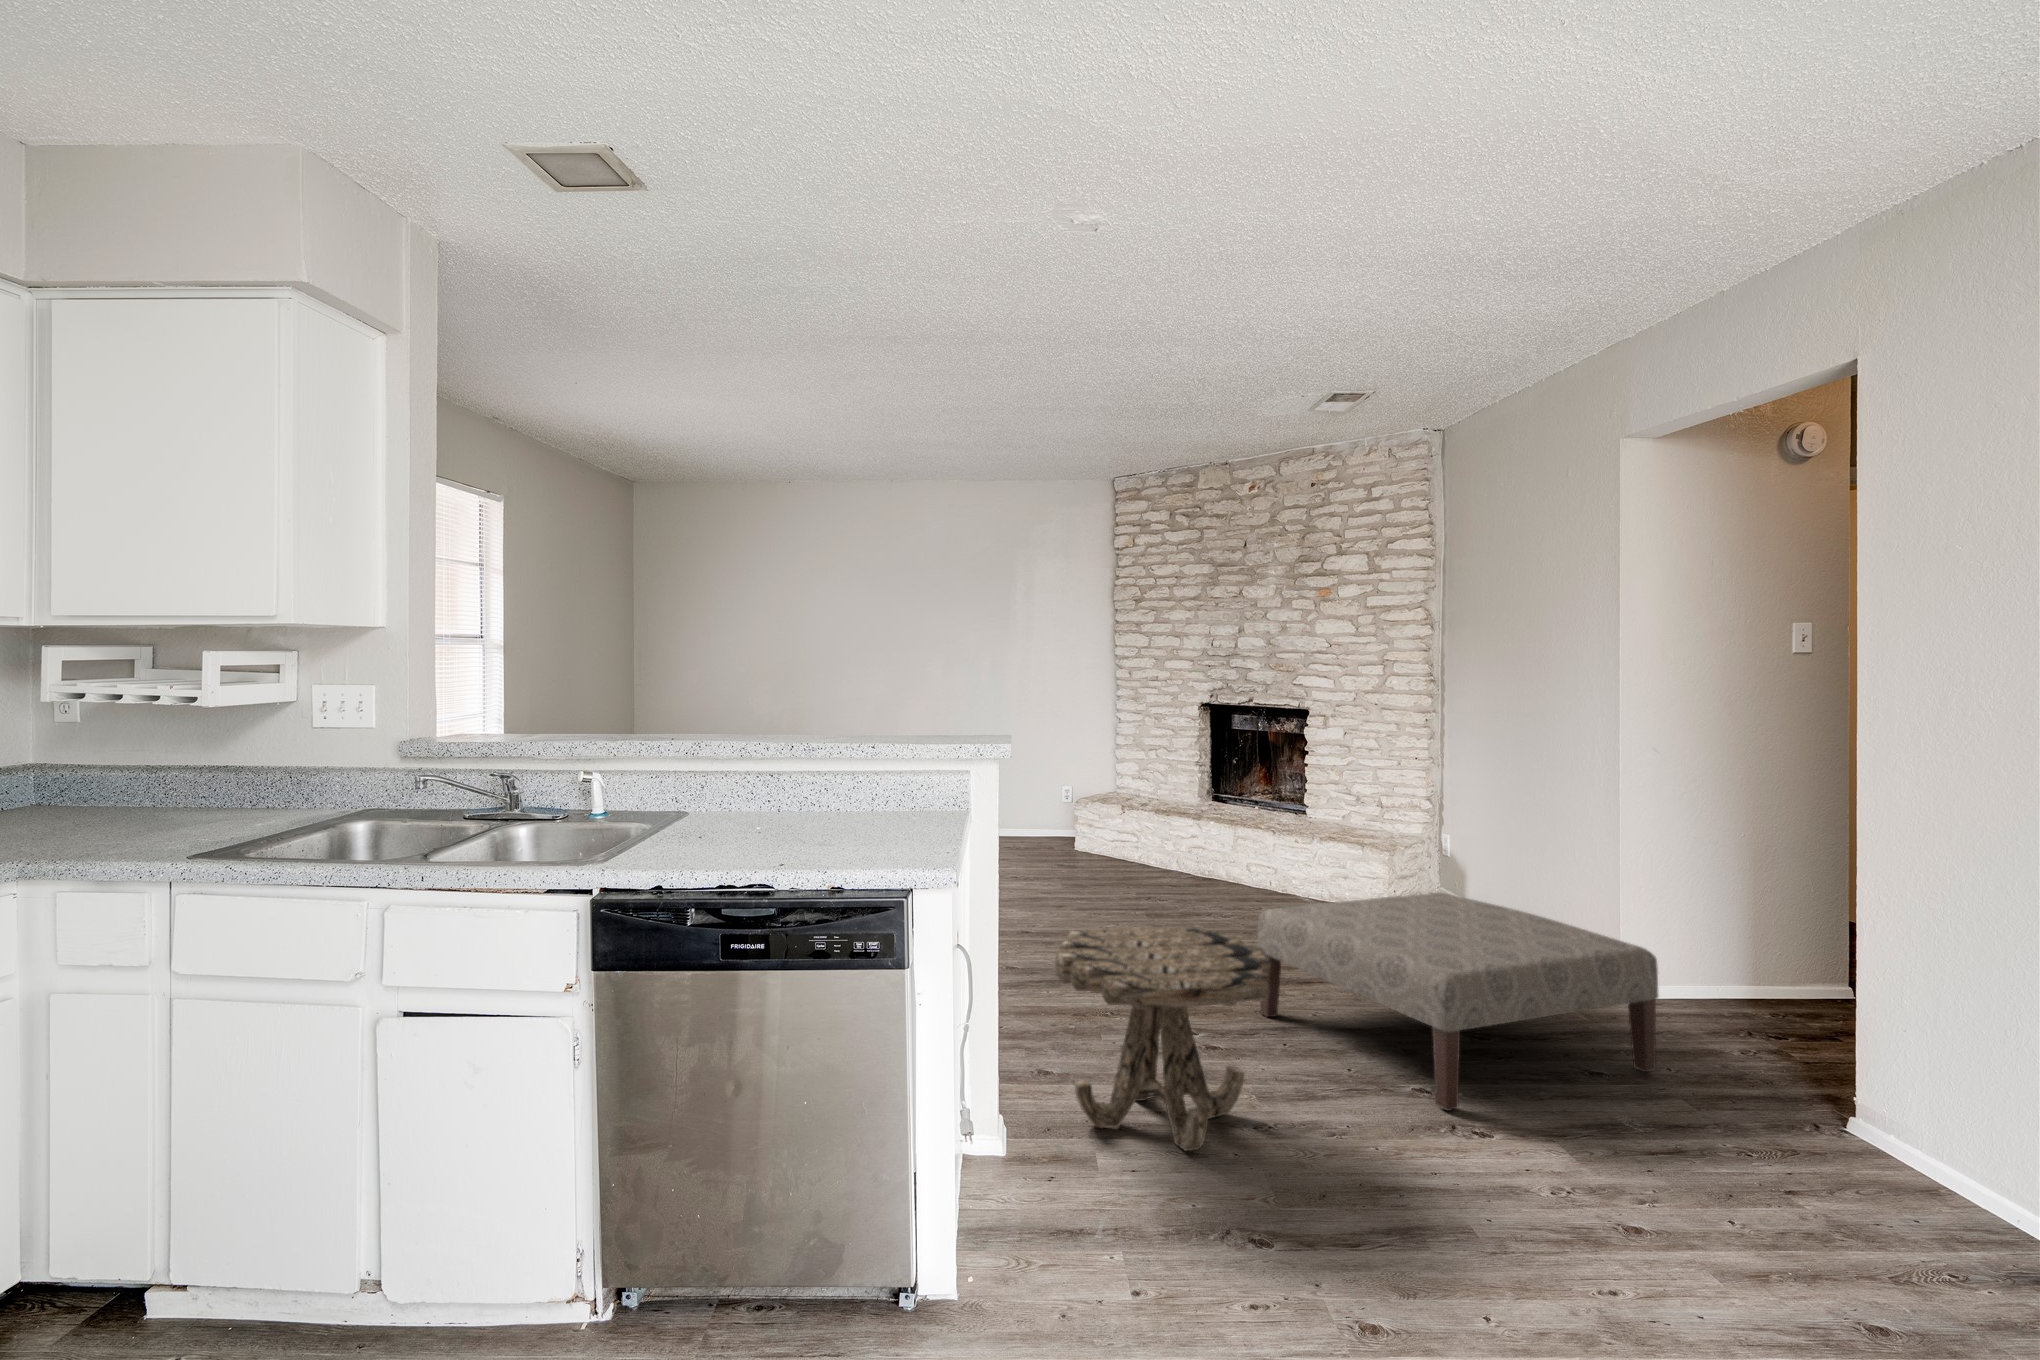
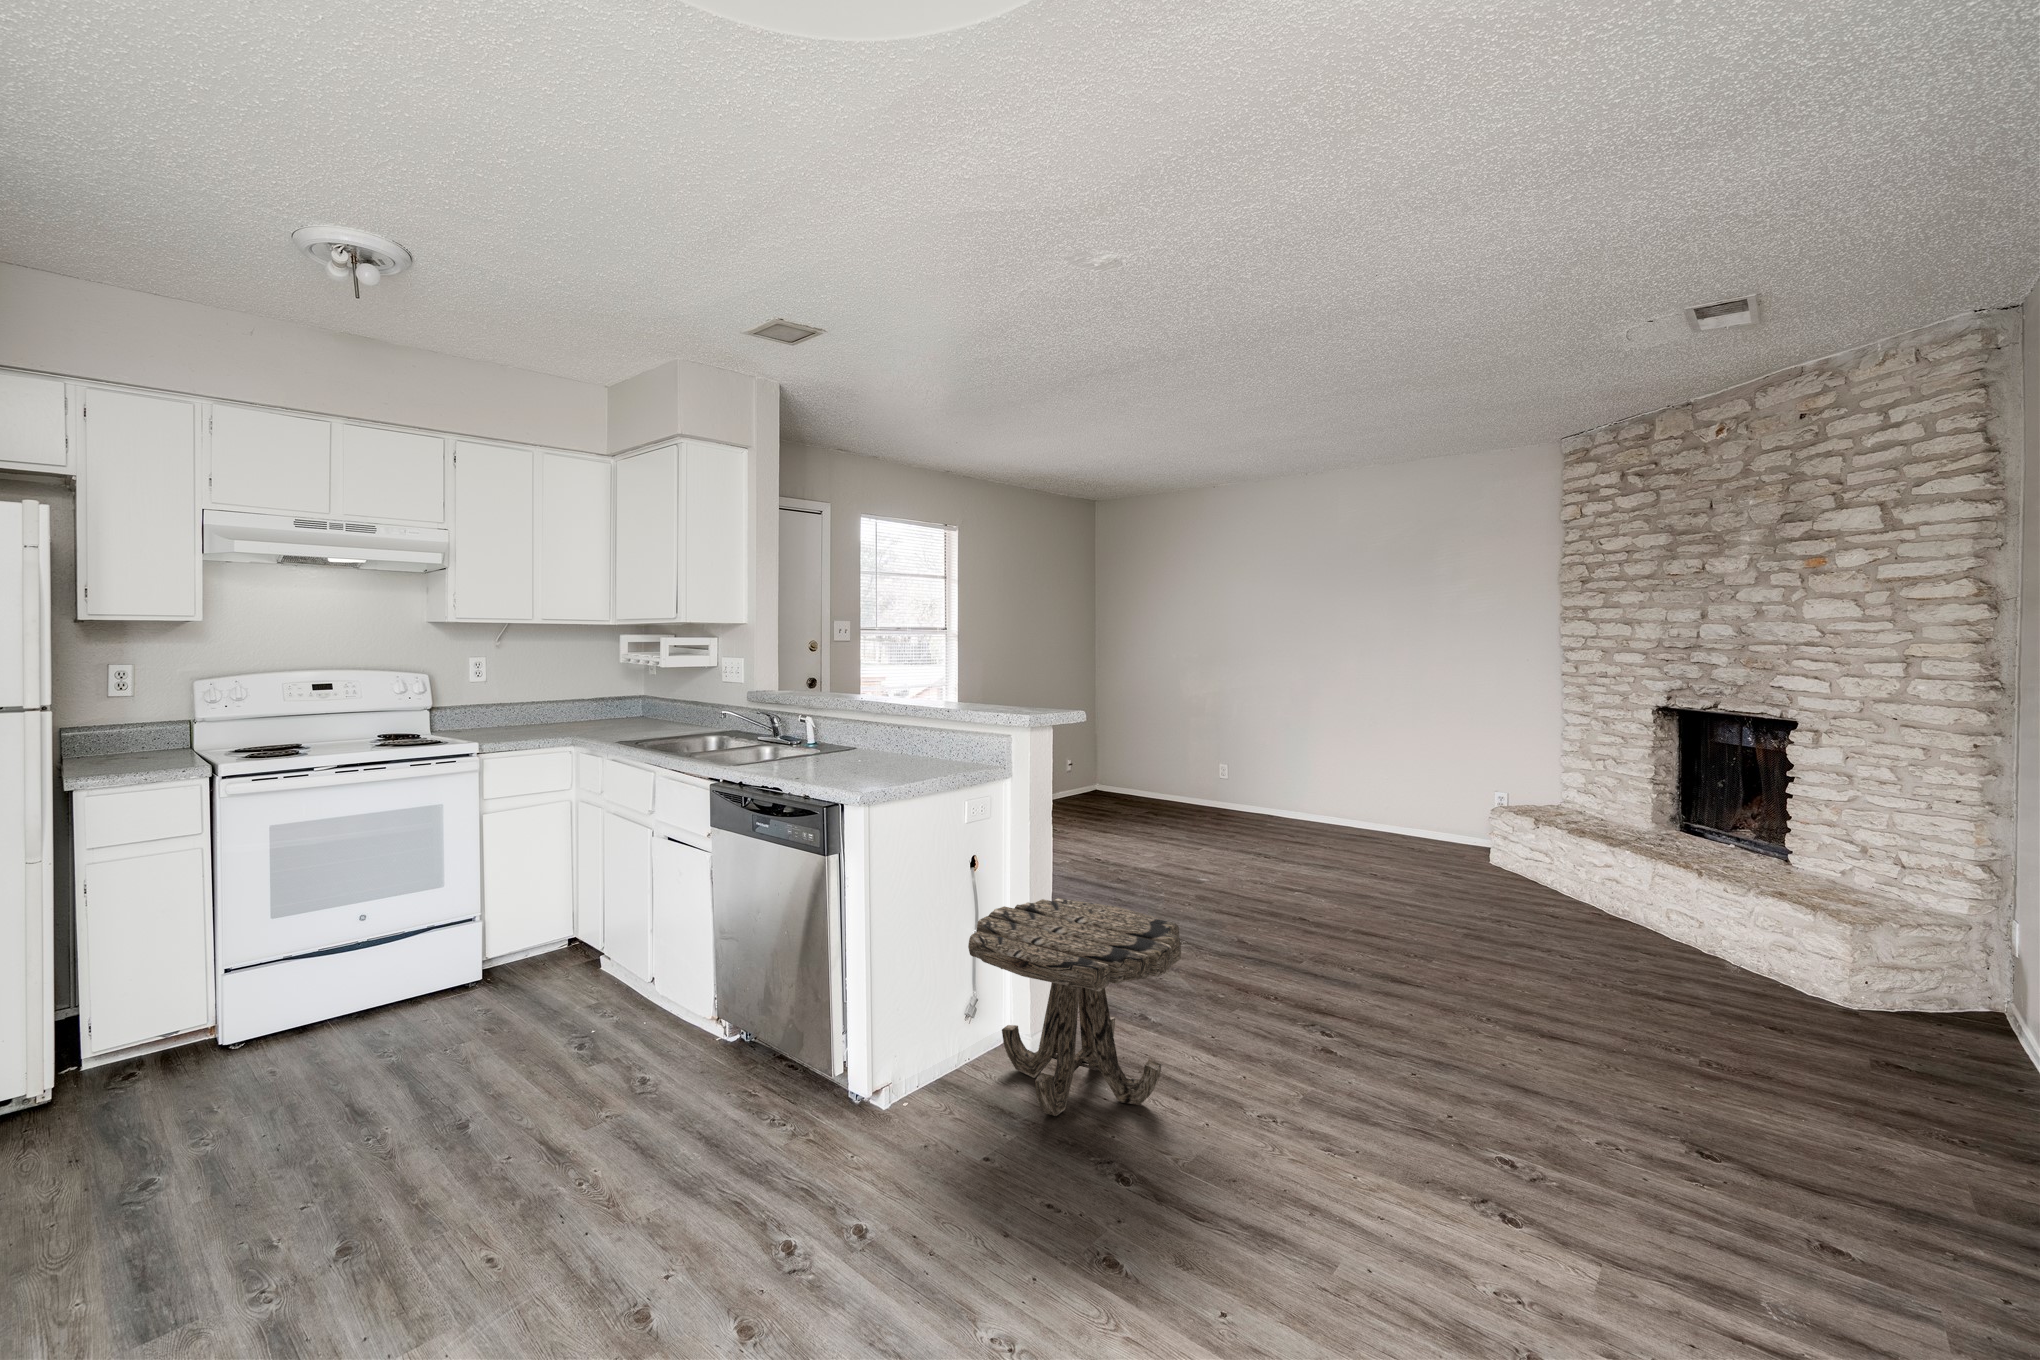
ottoman: present [1258,893,1659,1111] -> none [1369,935,1859,1308]

